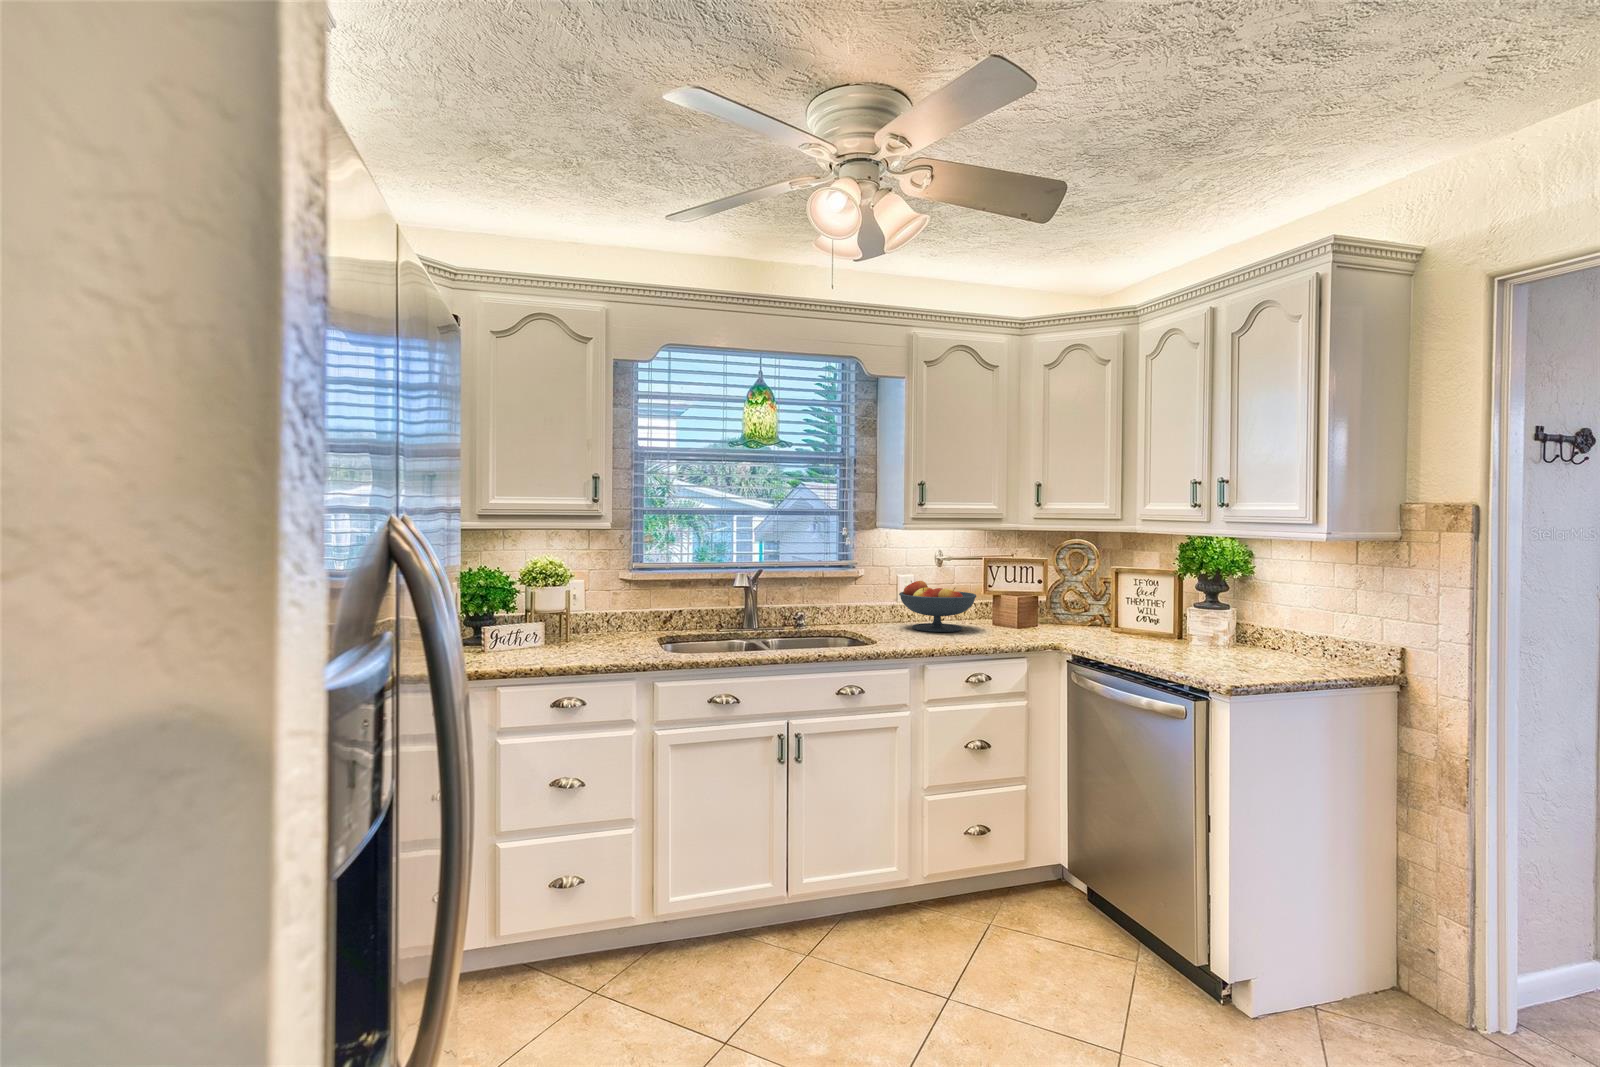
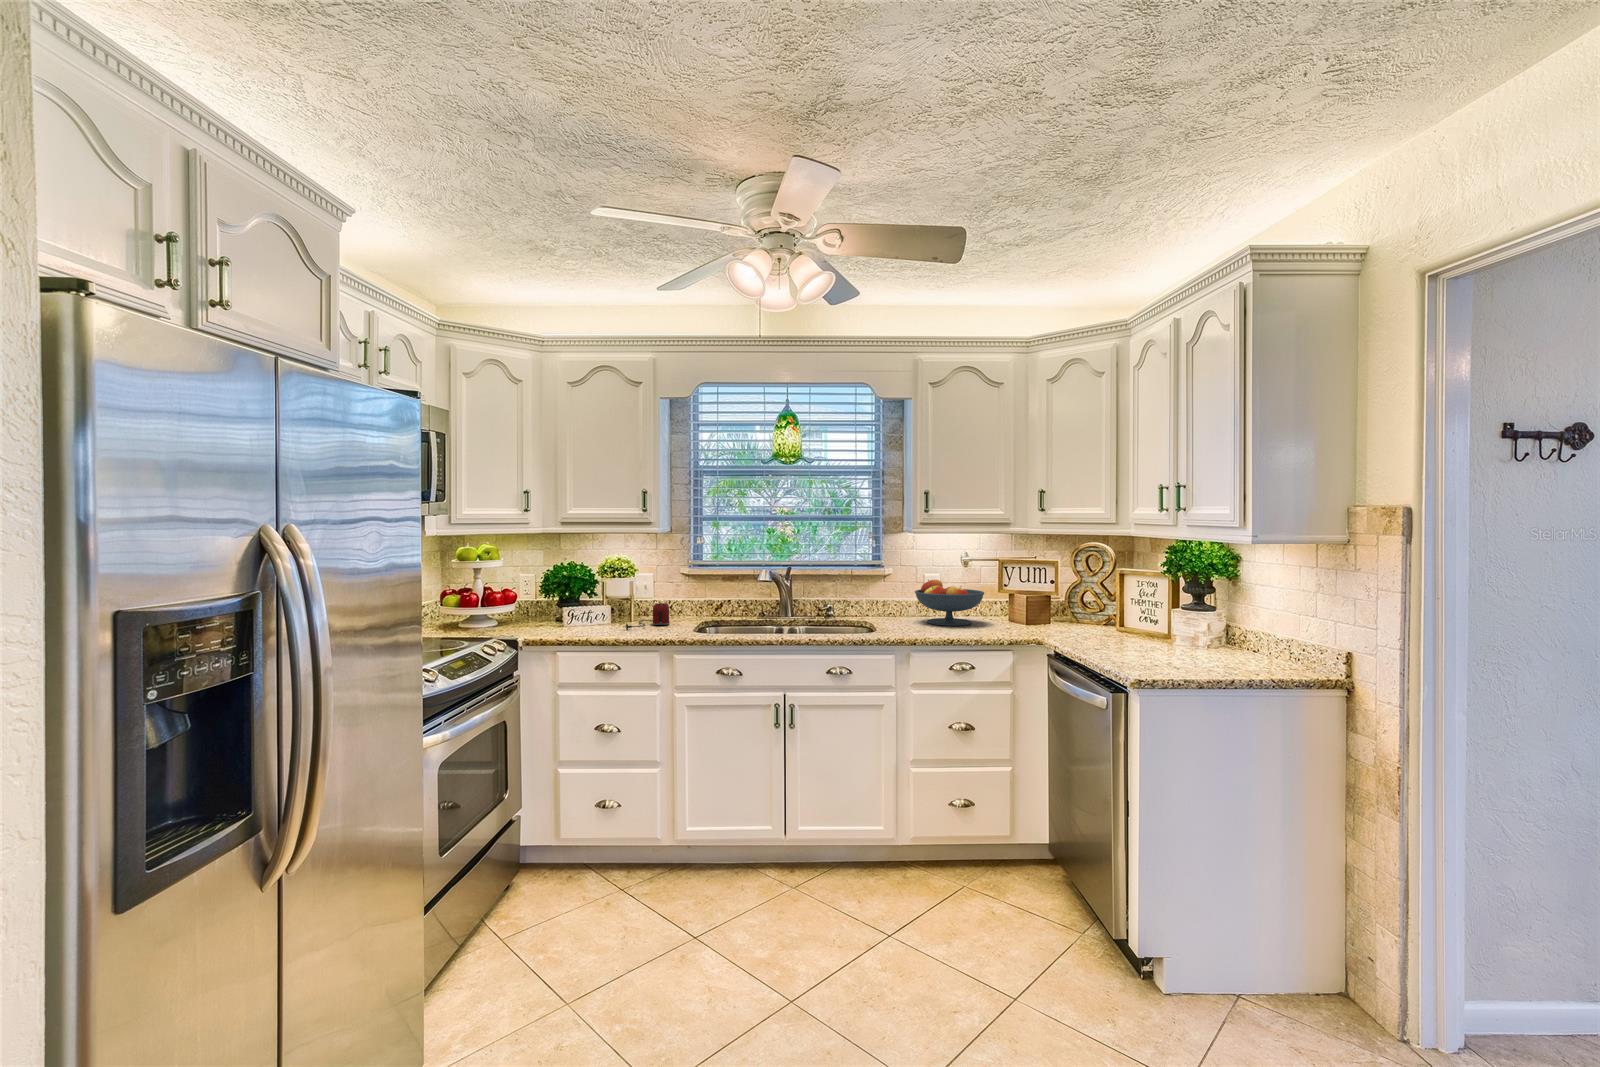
toaster: none [570,615,622,652] -> present [624,603,669,630]

